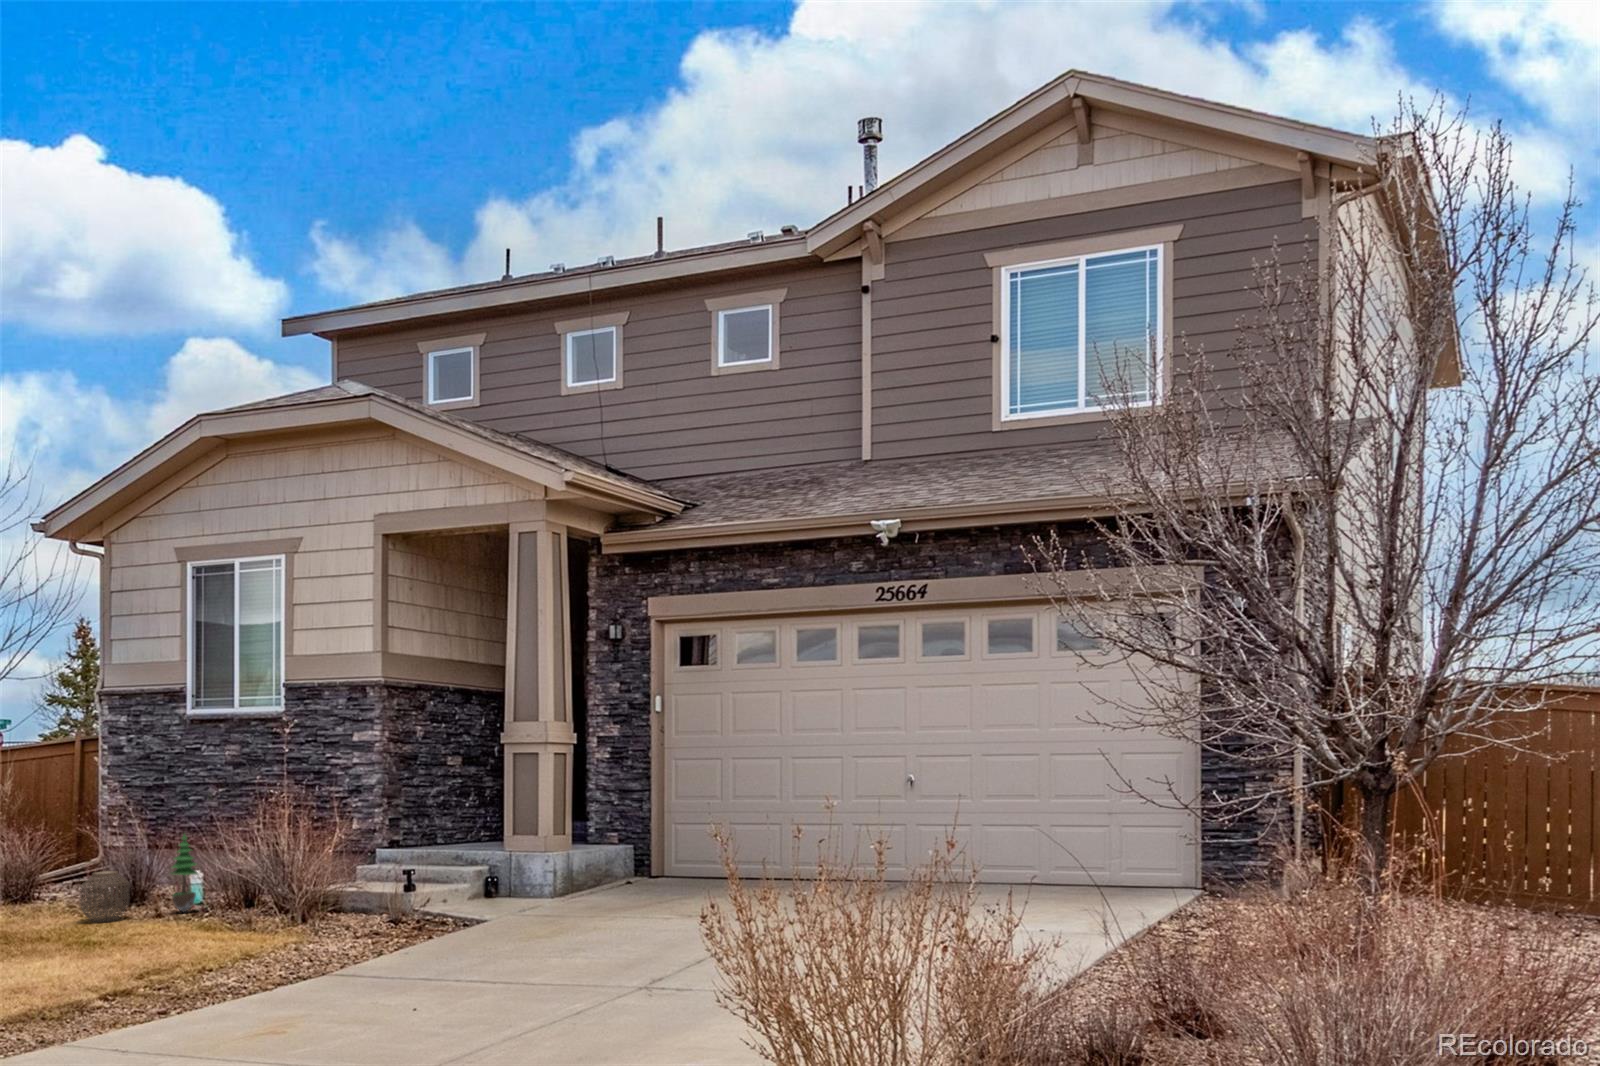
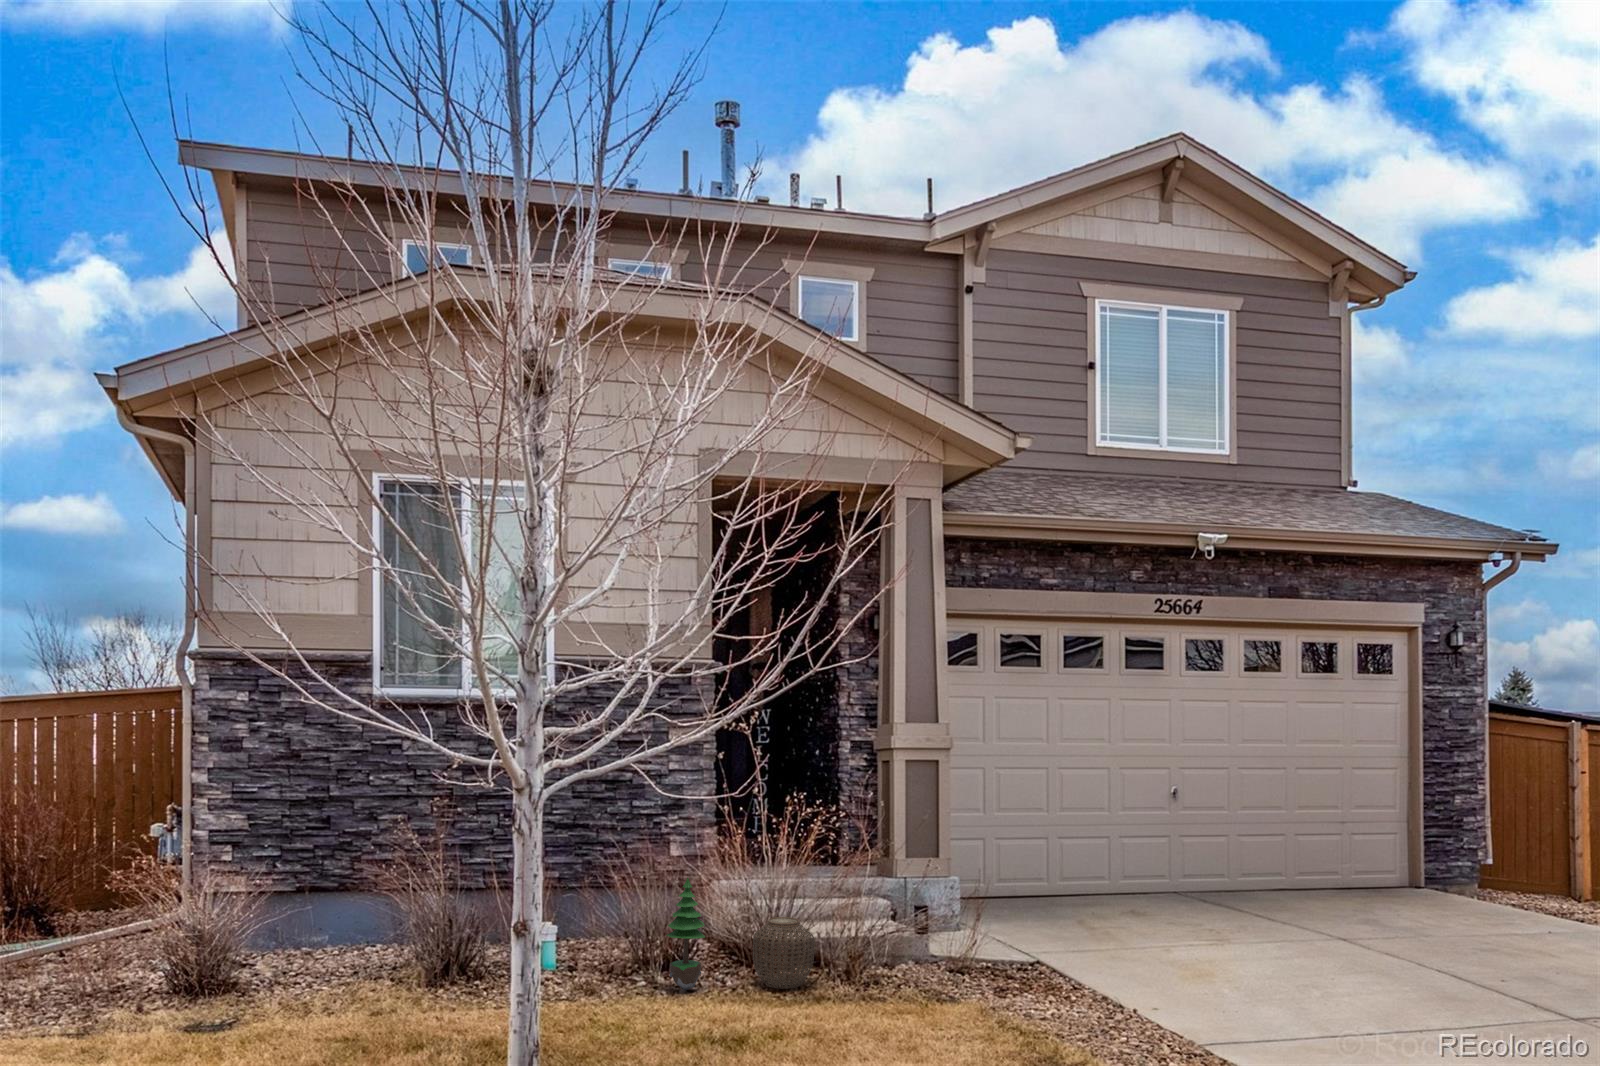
woven basket: present [80,871,130,922] -> present [753,917,814,989]

